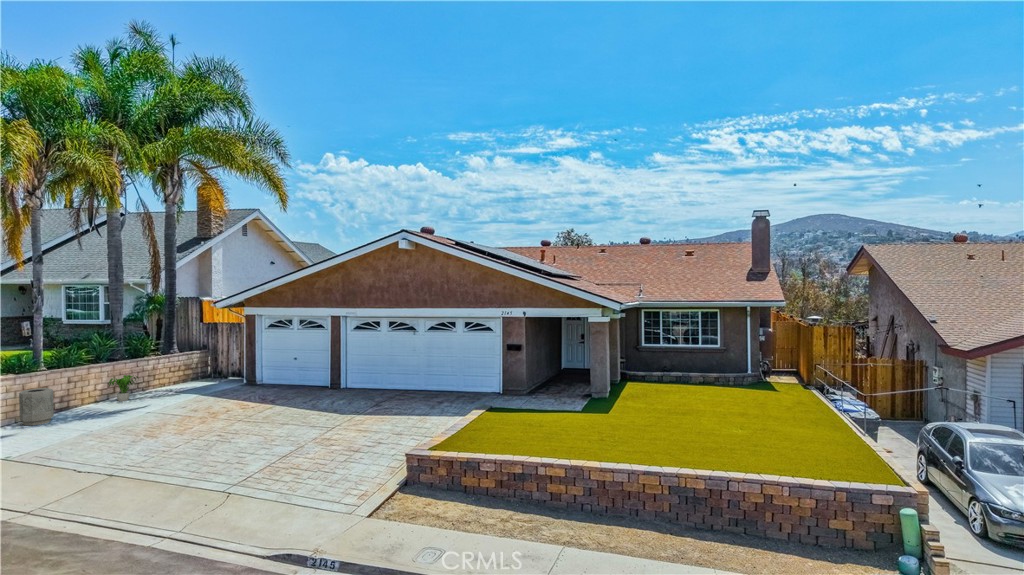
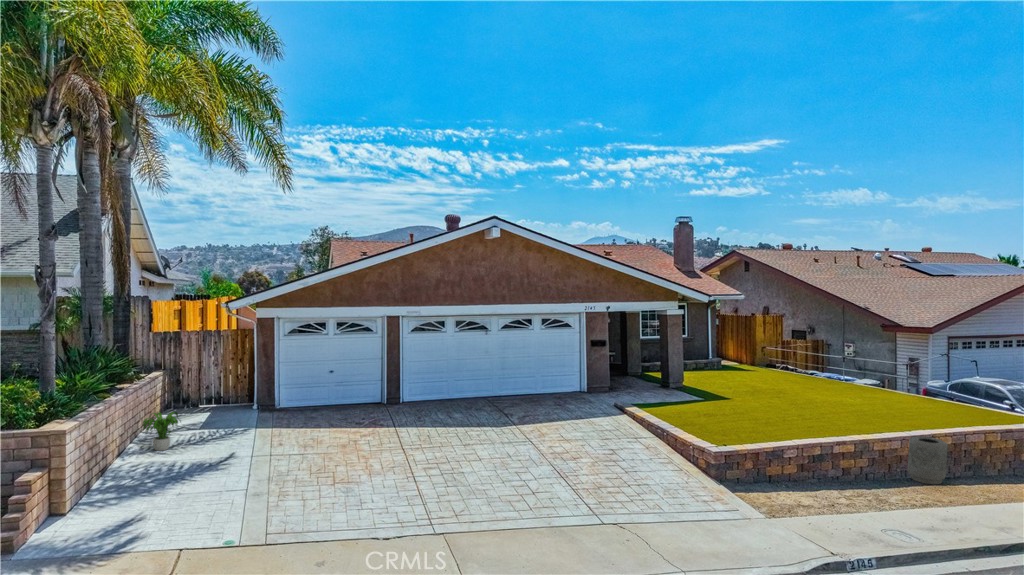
trash can: present [19,388,54,425] -> present [907,436,948,484]

